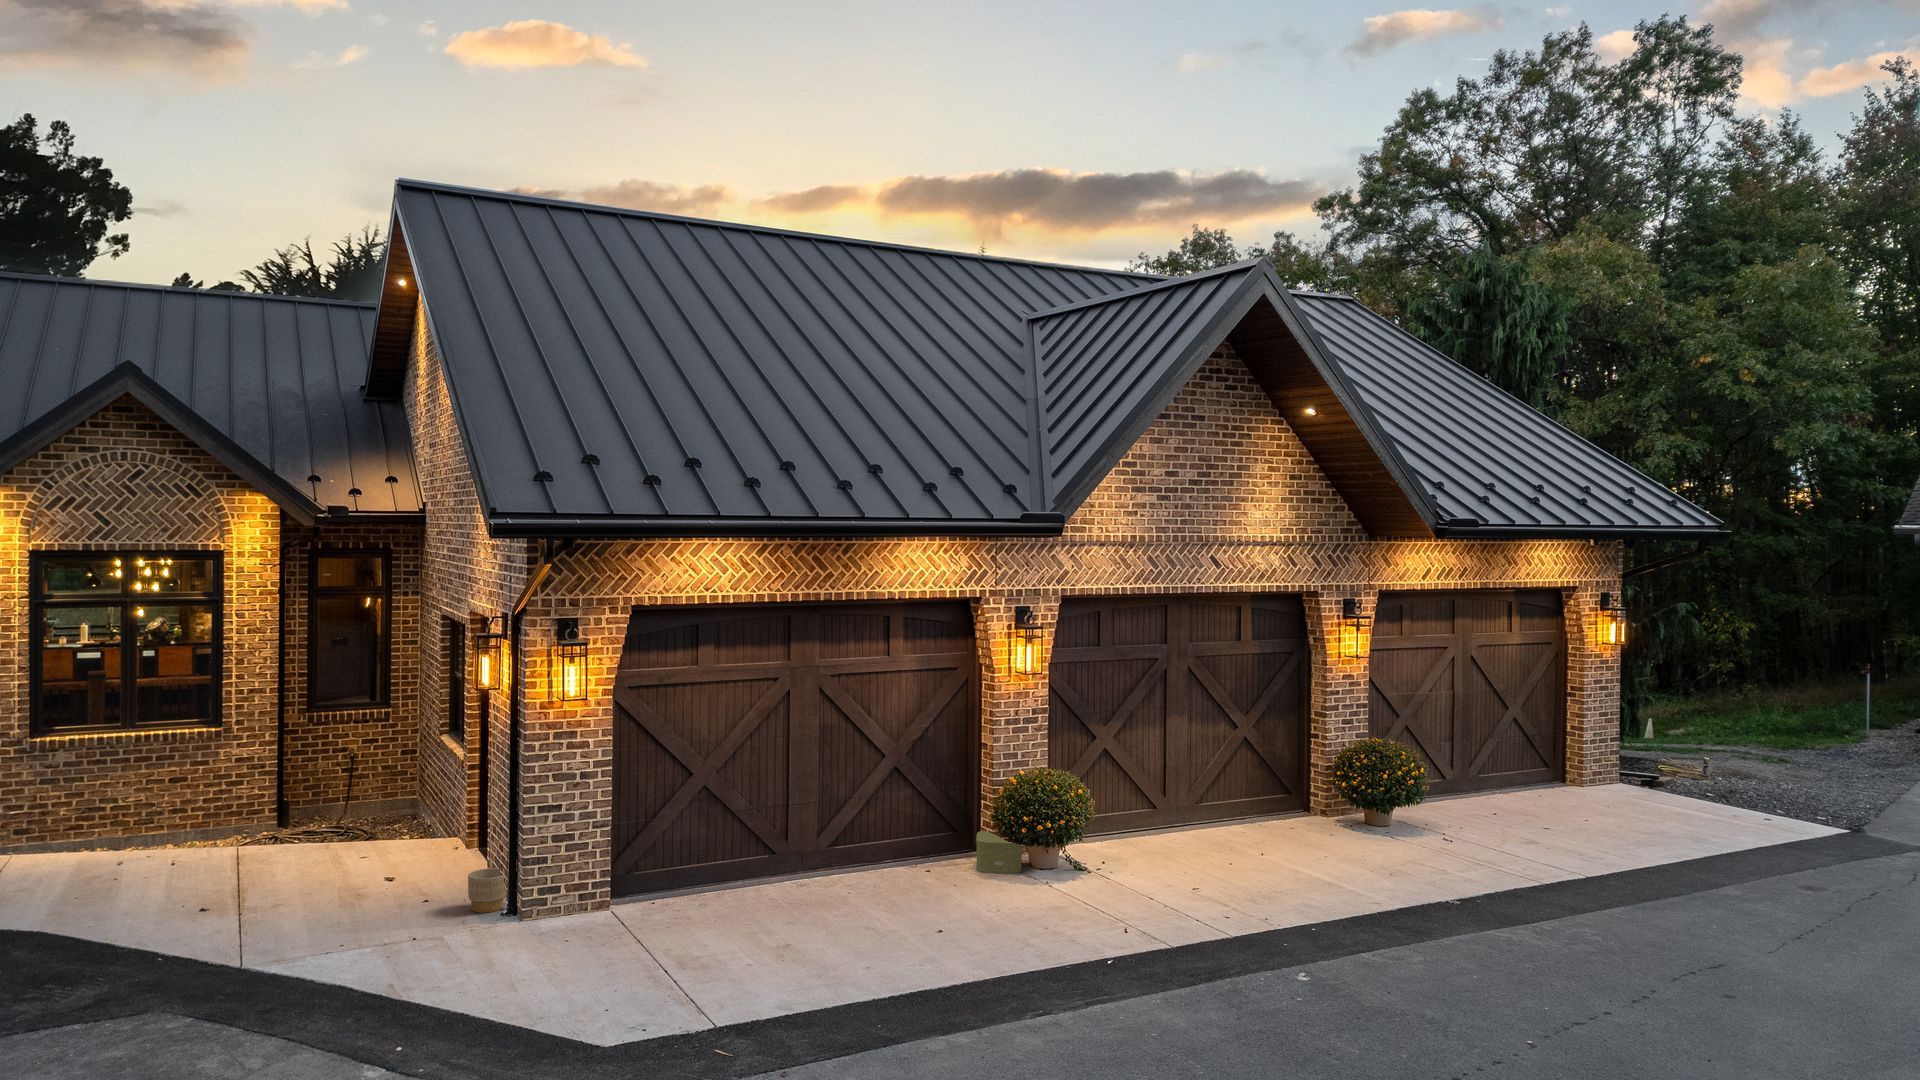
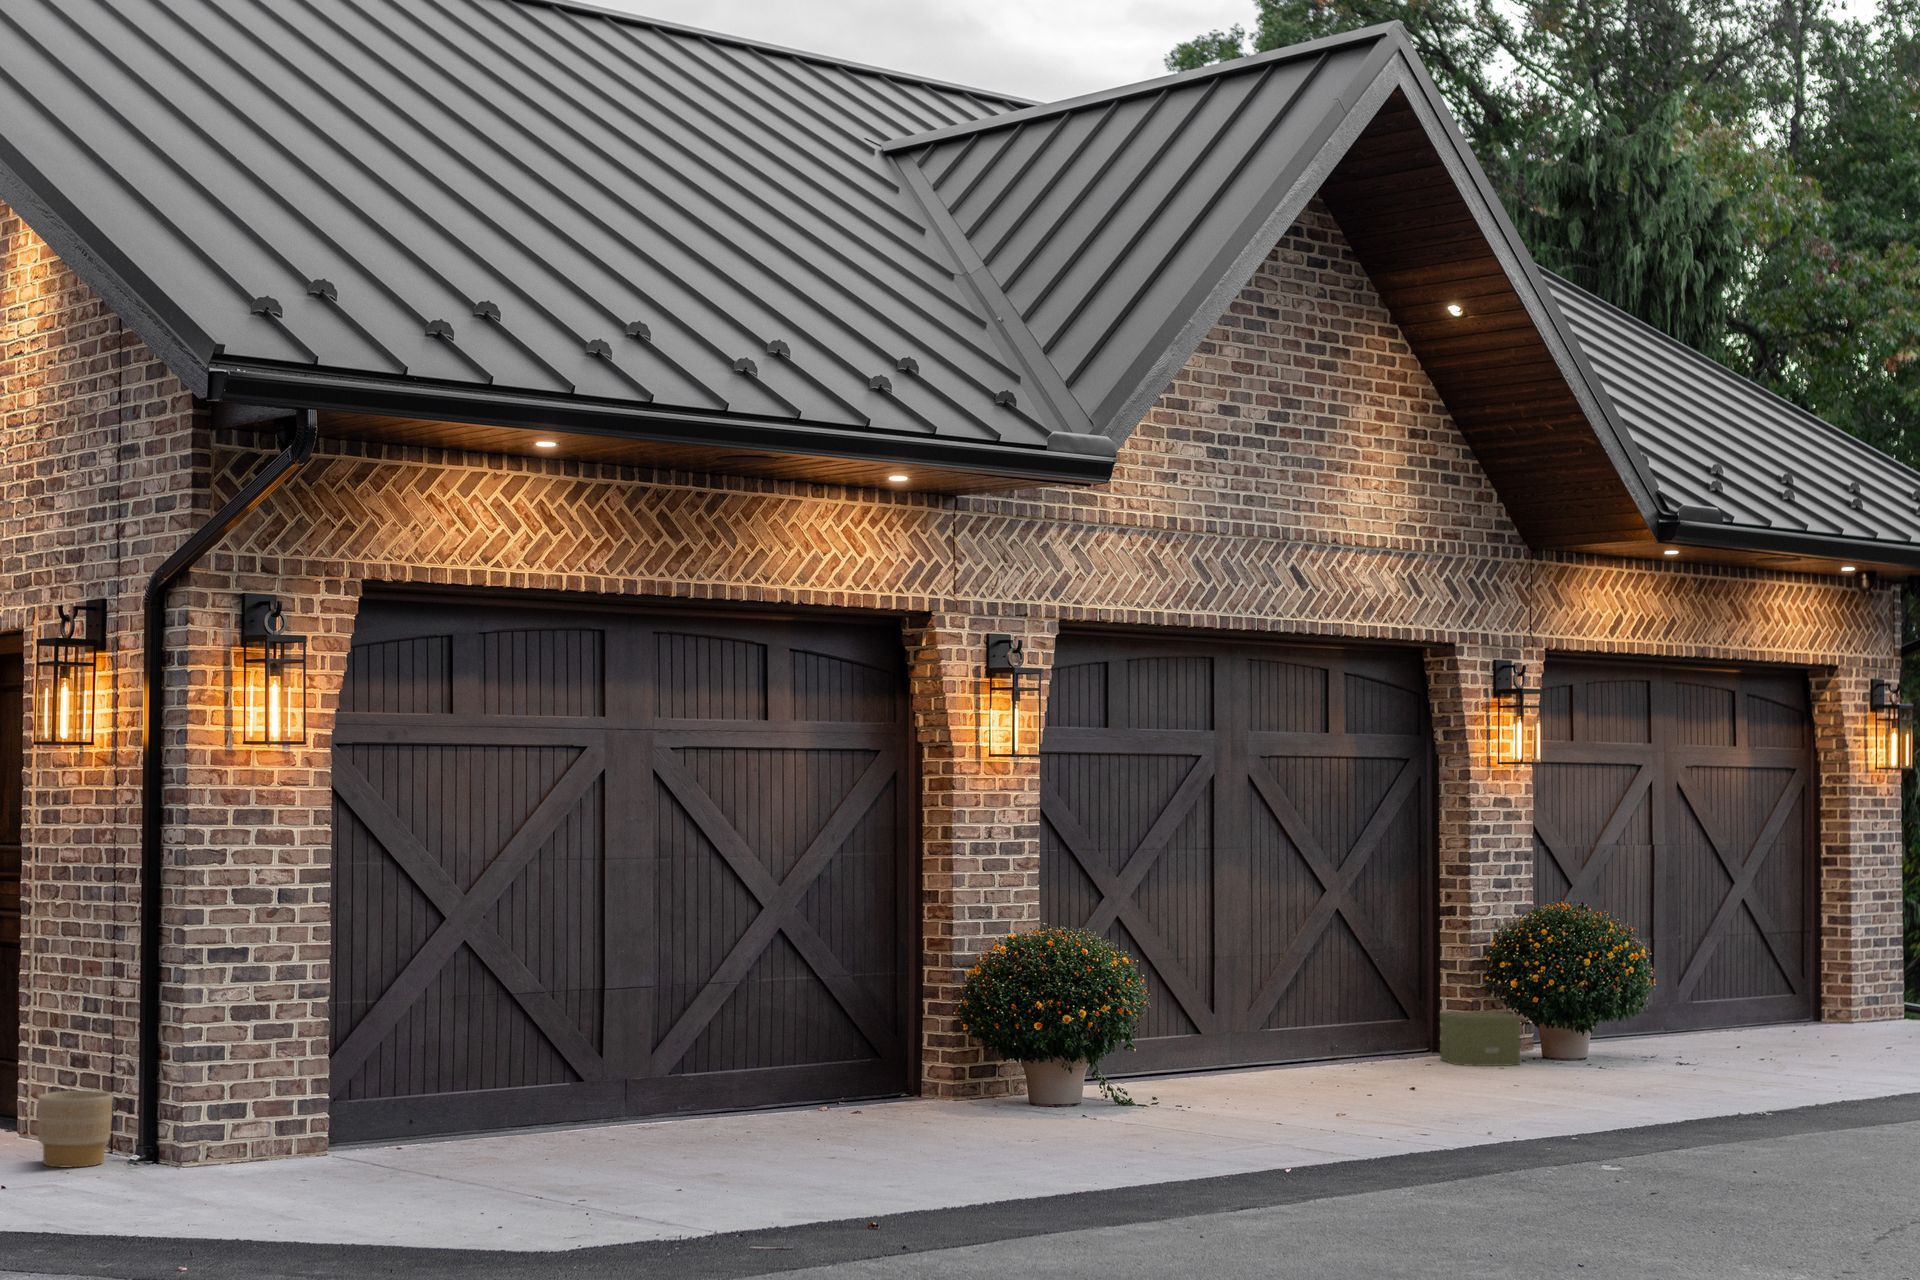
storage box: present [976,831,1022,874] -> present [1440,1012,1521,1066]

